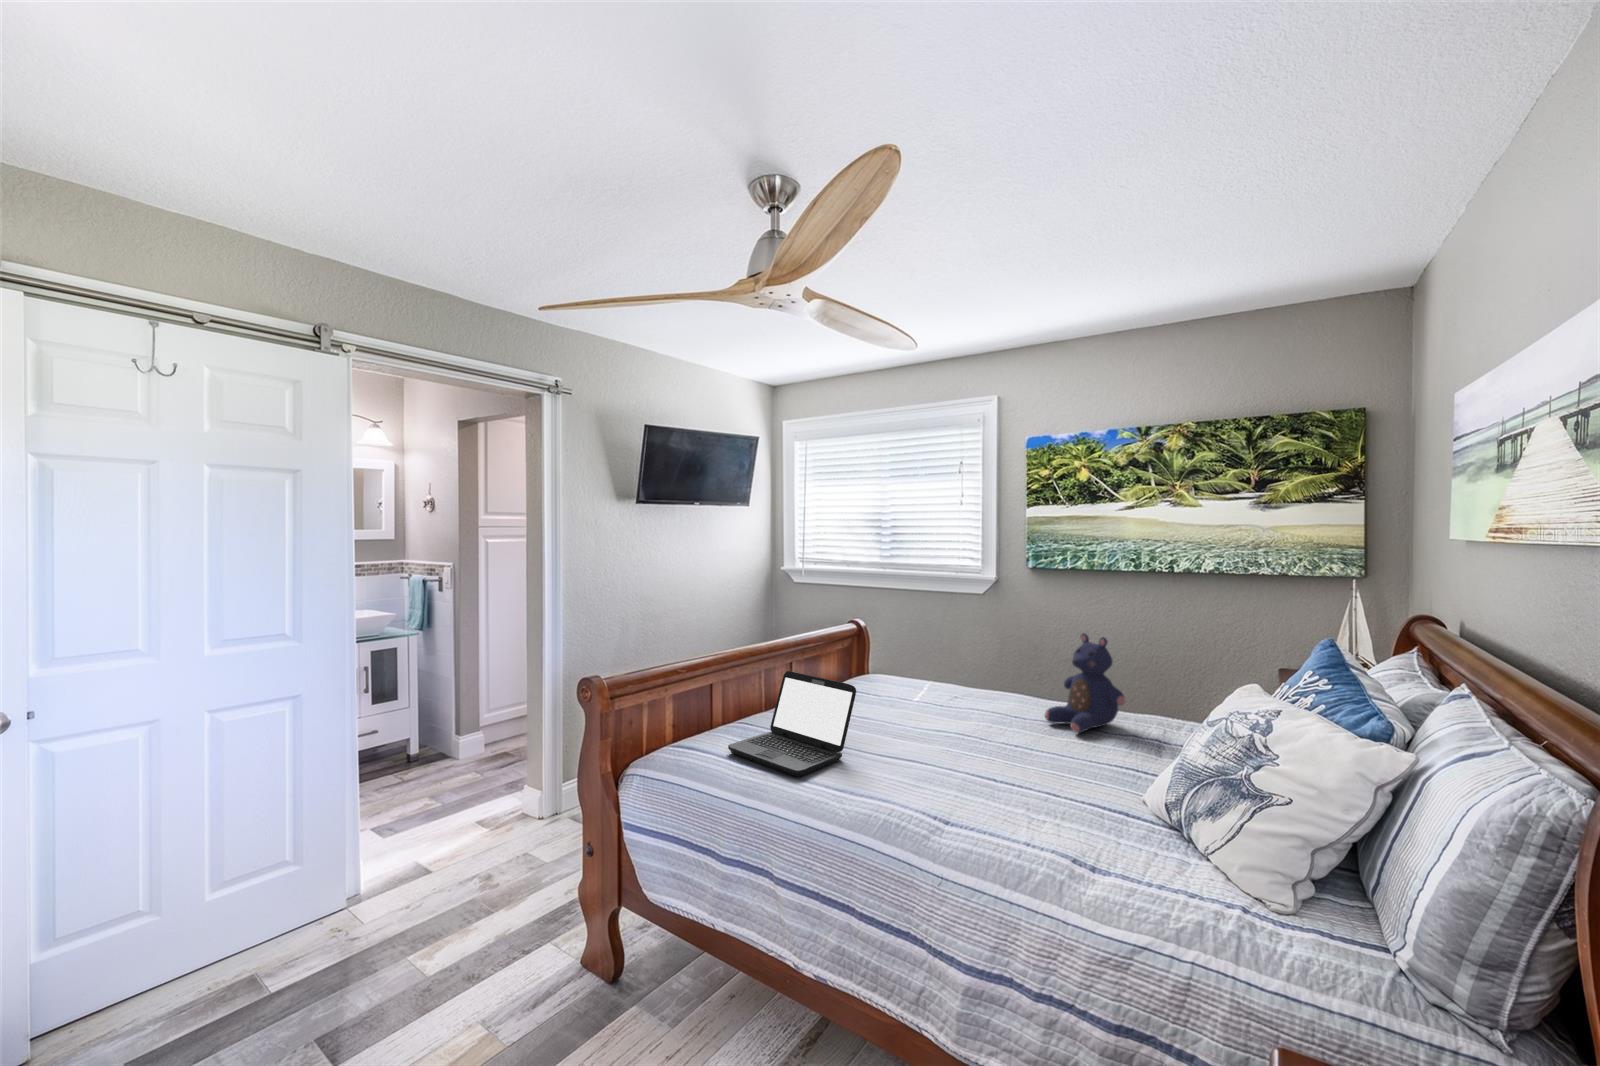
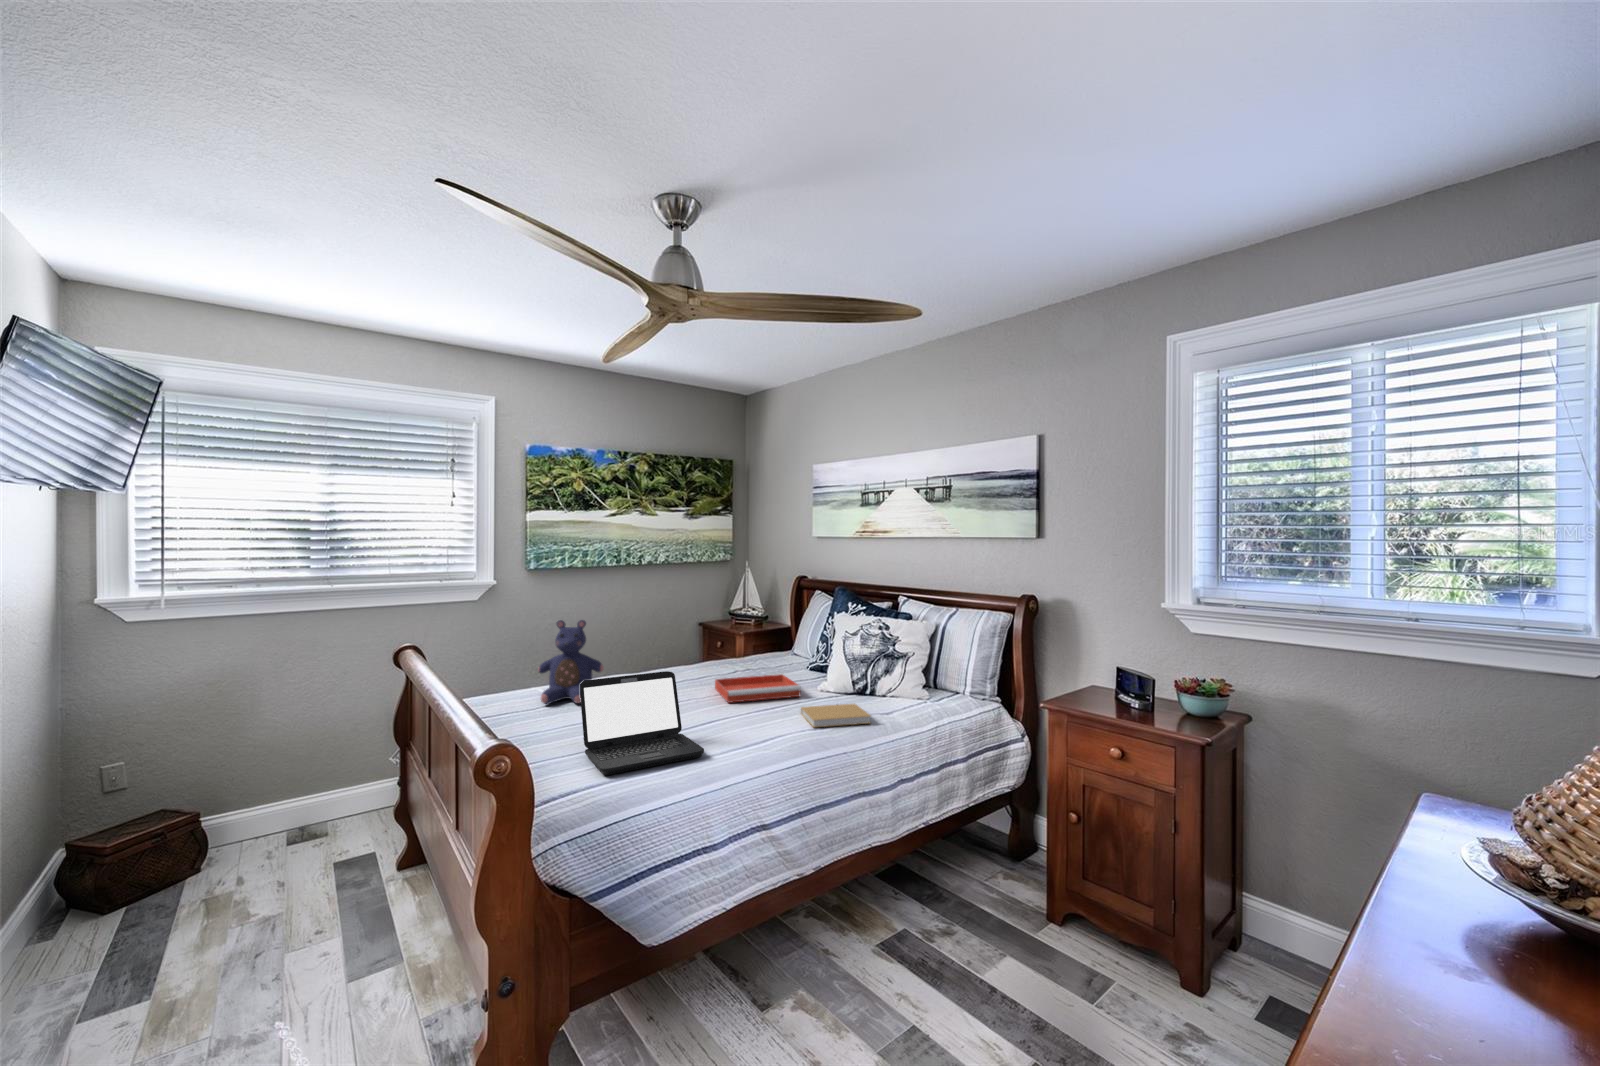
teddy bear: present [1045,633,1125,733] -> present [538,620,604,704]
tray: none [983,728,1127,790] -> present [715,674,801,703]
book: none [952,793,1076,858] -> present [801,704,870,727]

